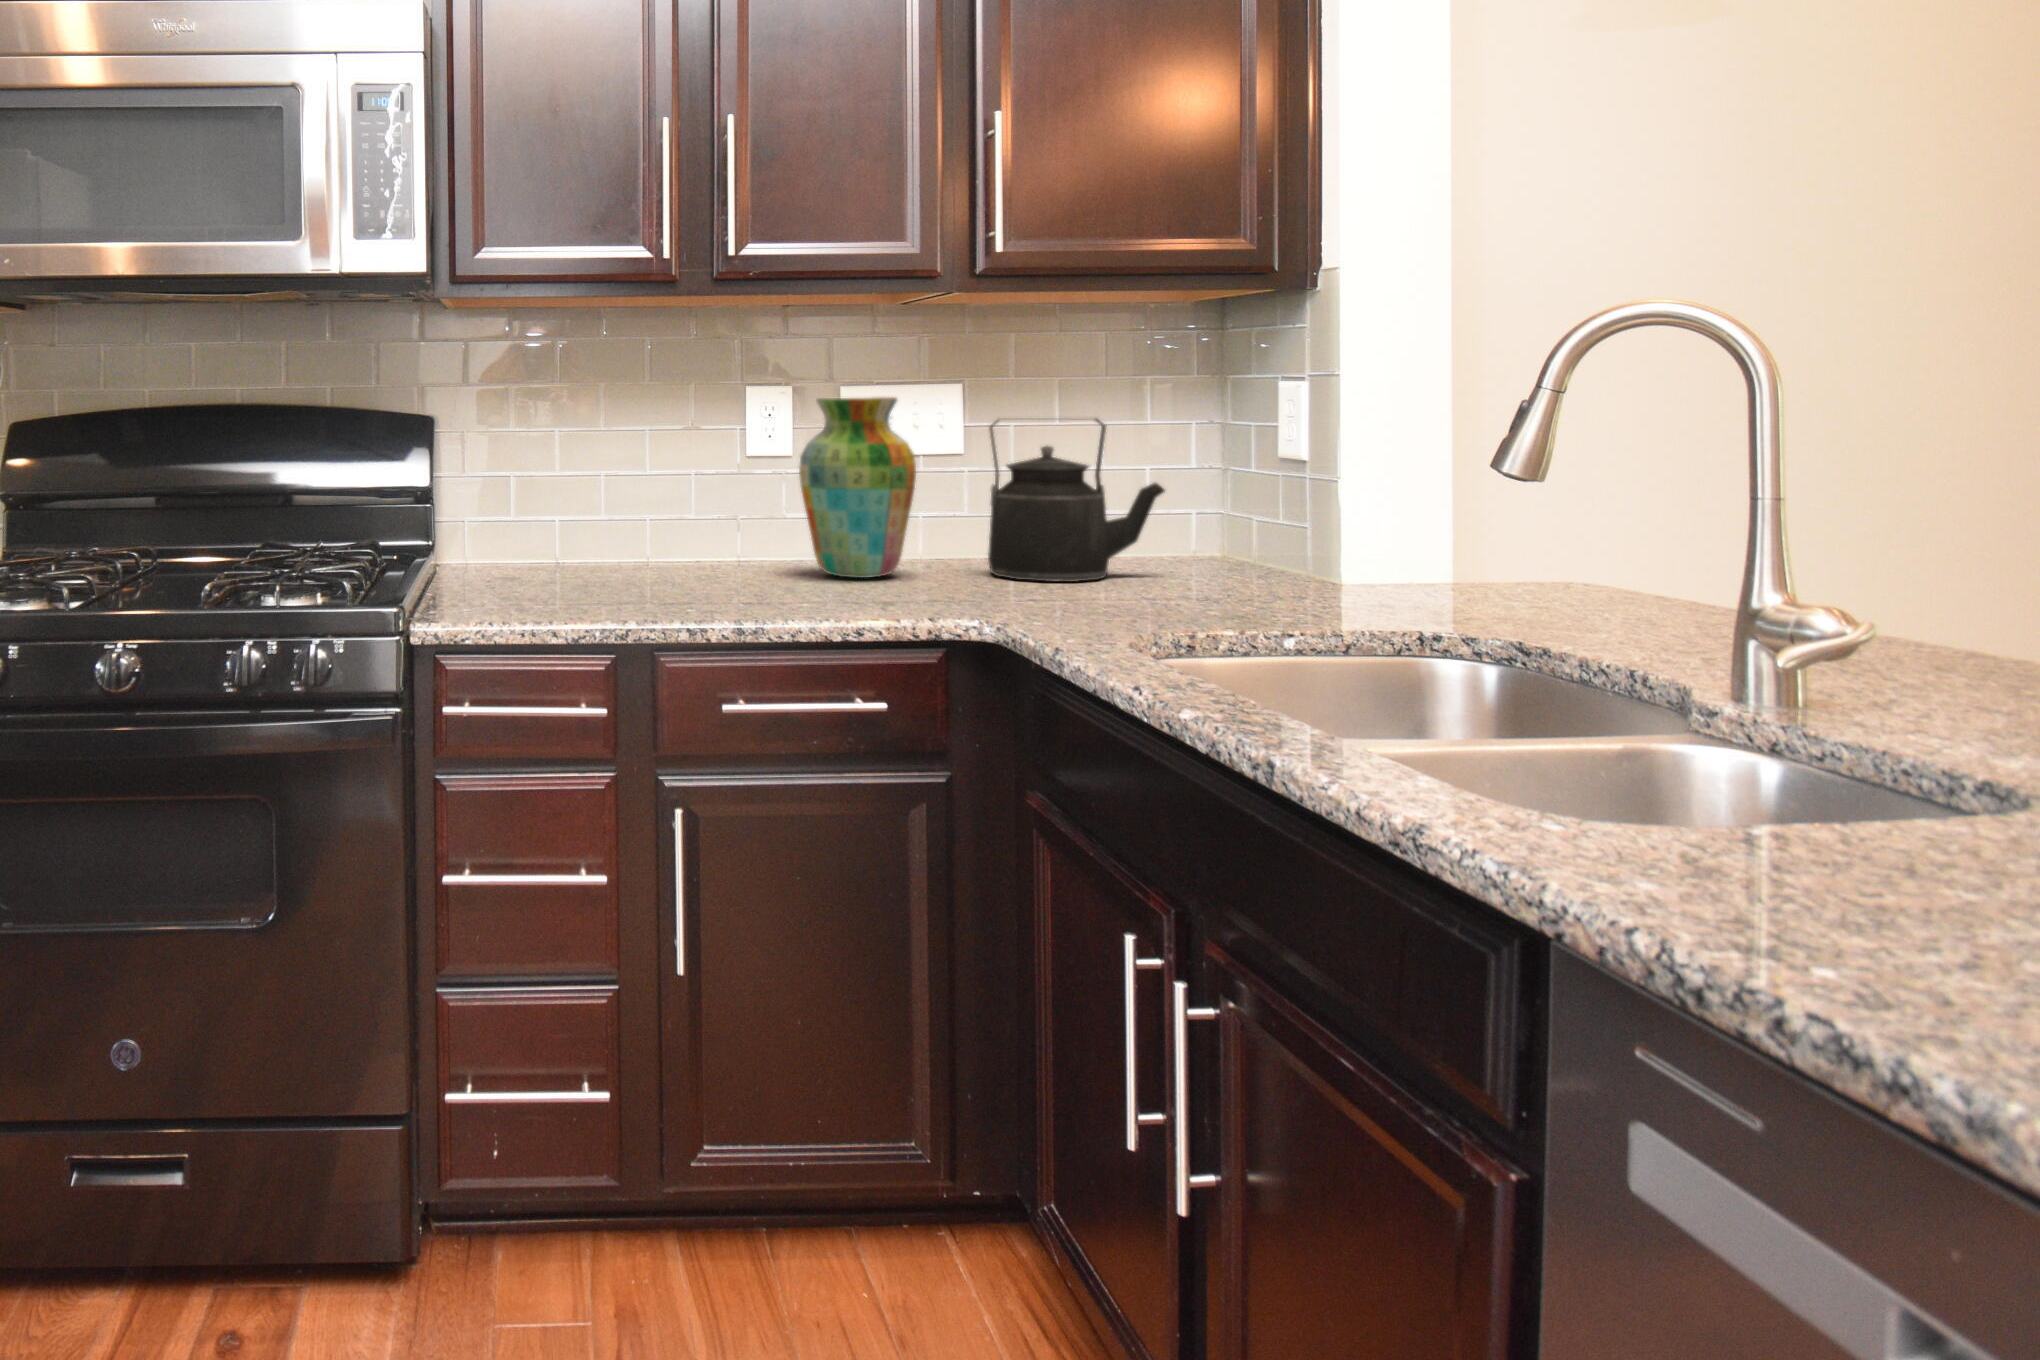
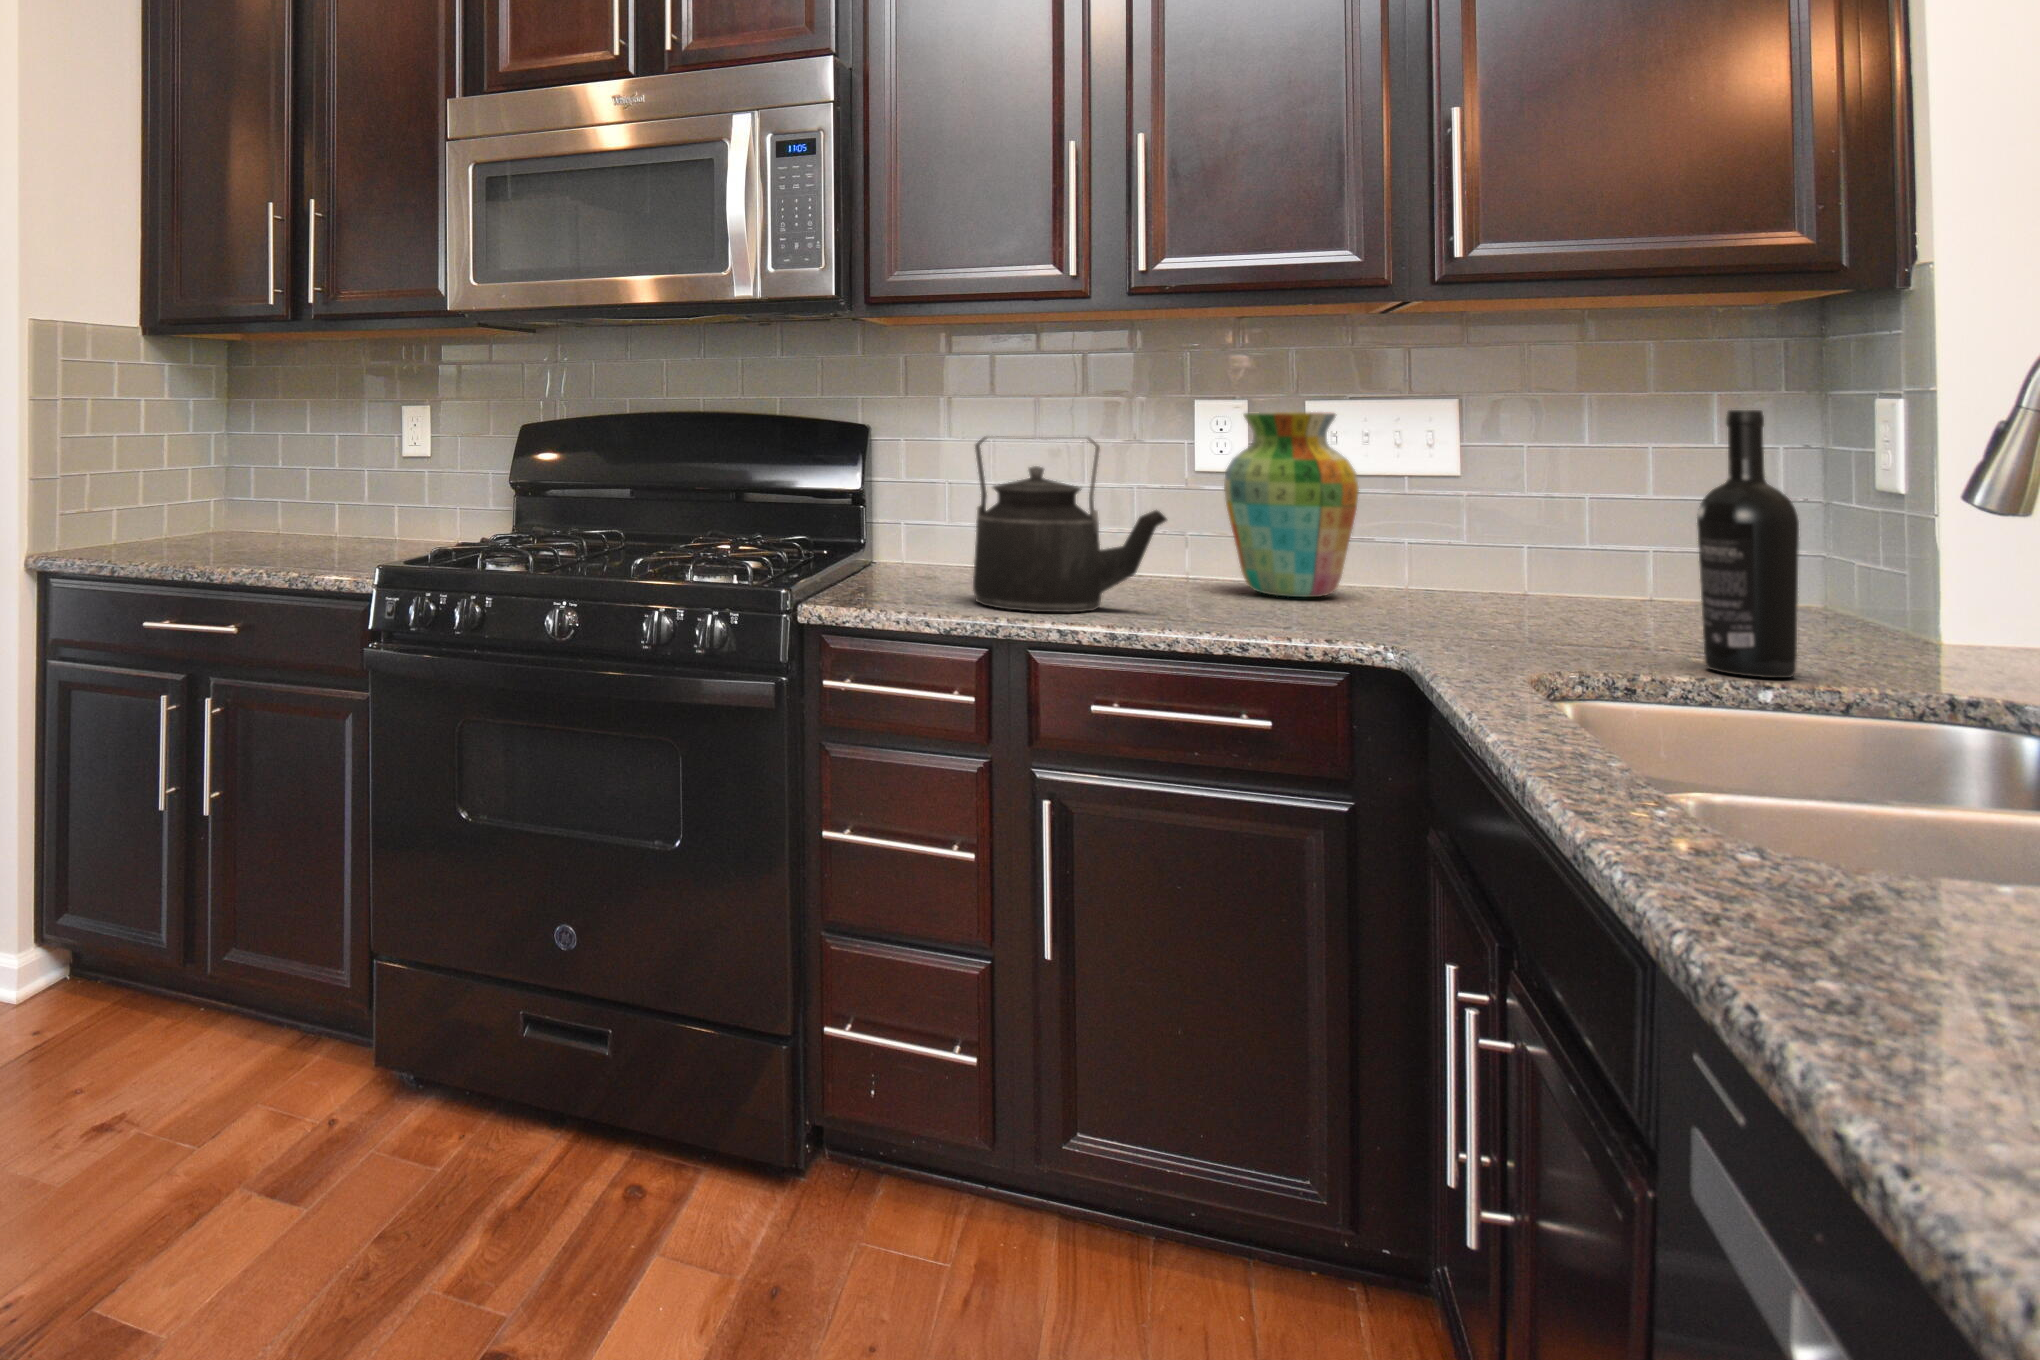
wine bottle: none [1226,394,1299,626] -> present [1697,410,1799,678]
kettle: present [988,418,1165,582] -> present [973,436,1167,612]

